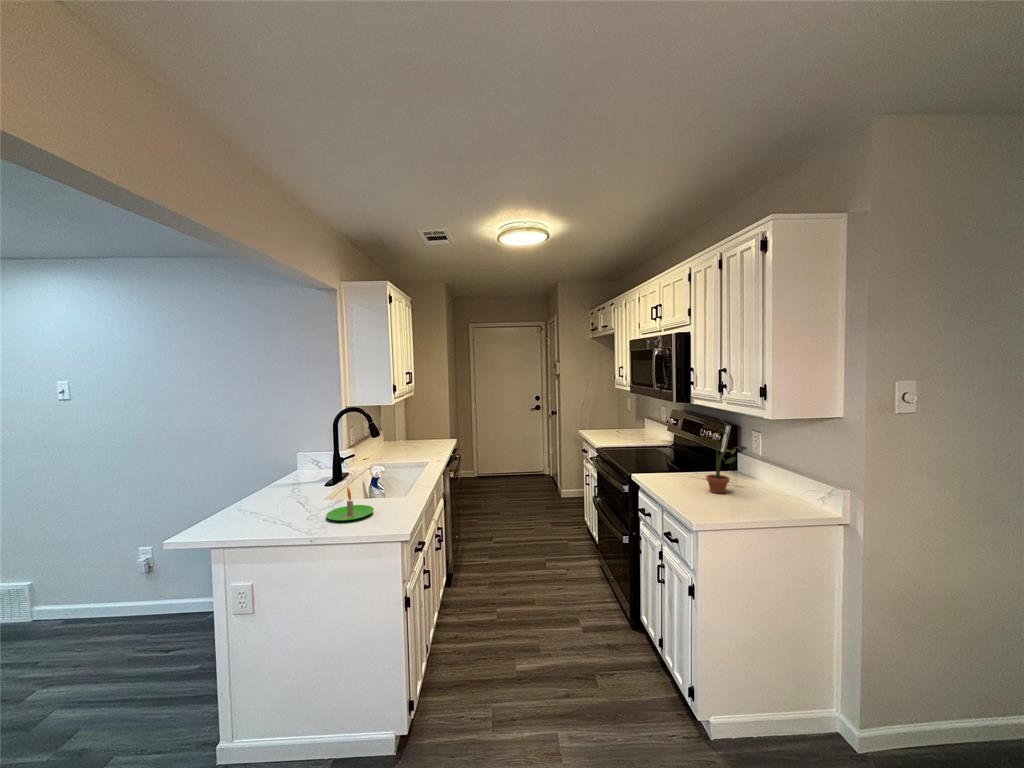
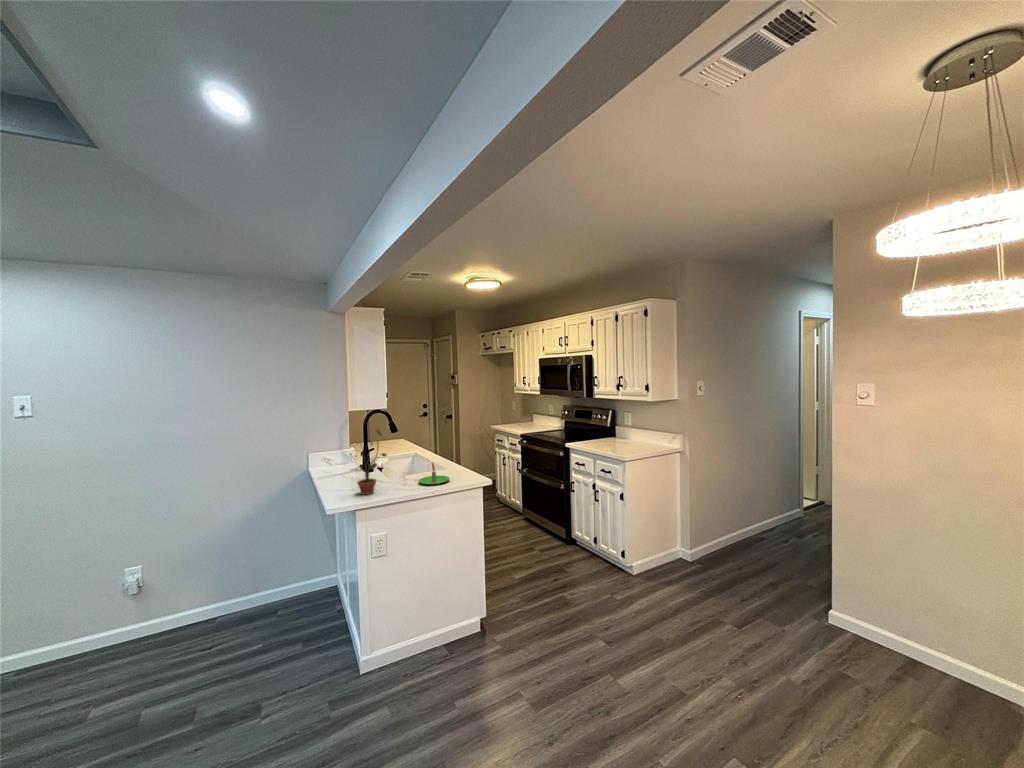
potted plant: present [706,418,747,493] -> present [350,430,386,495]

